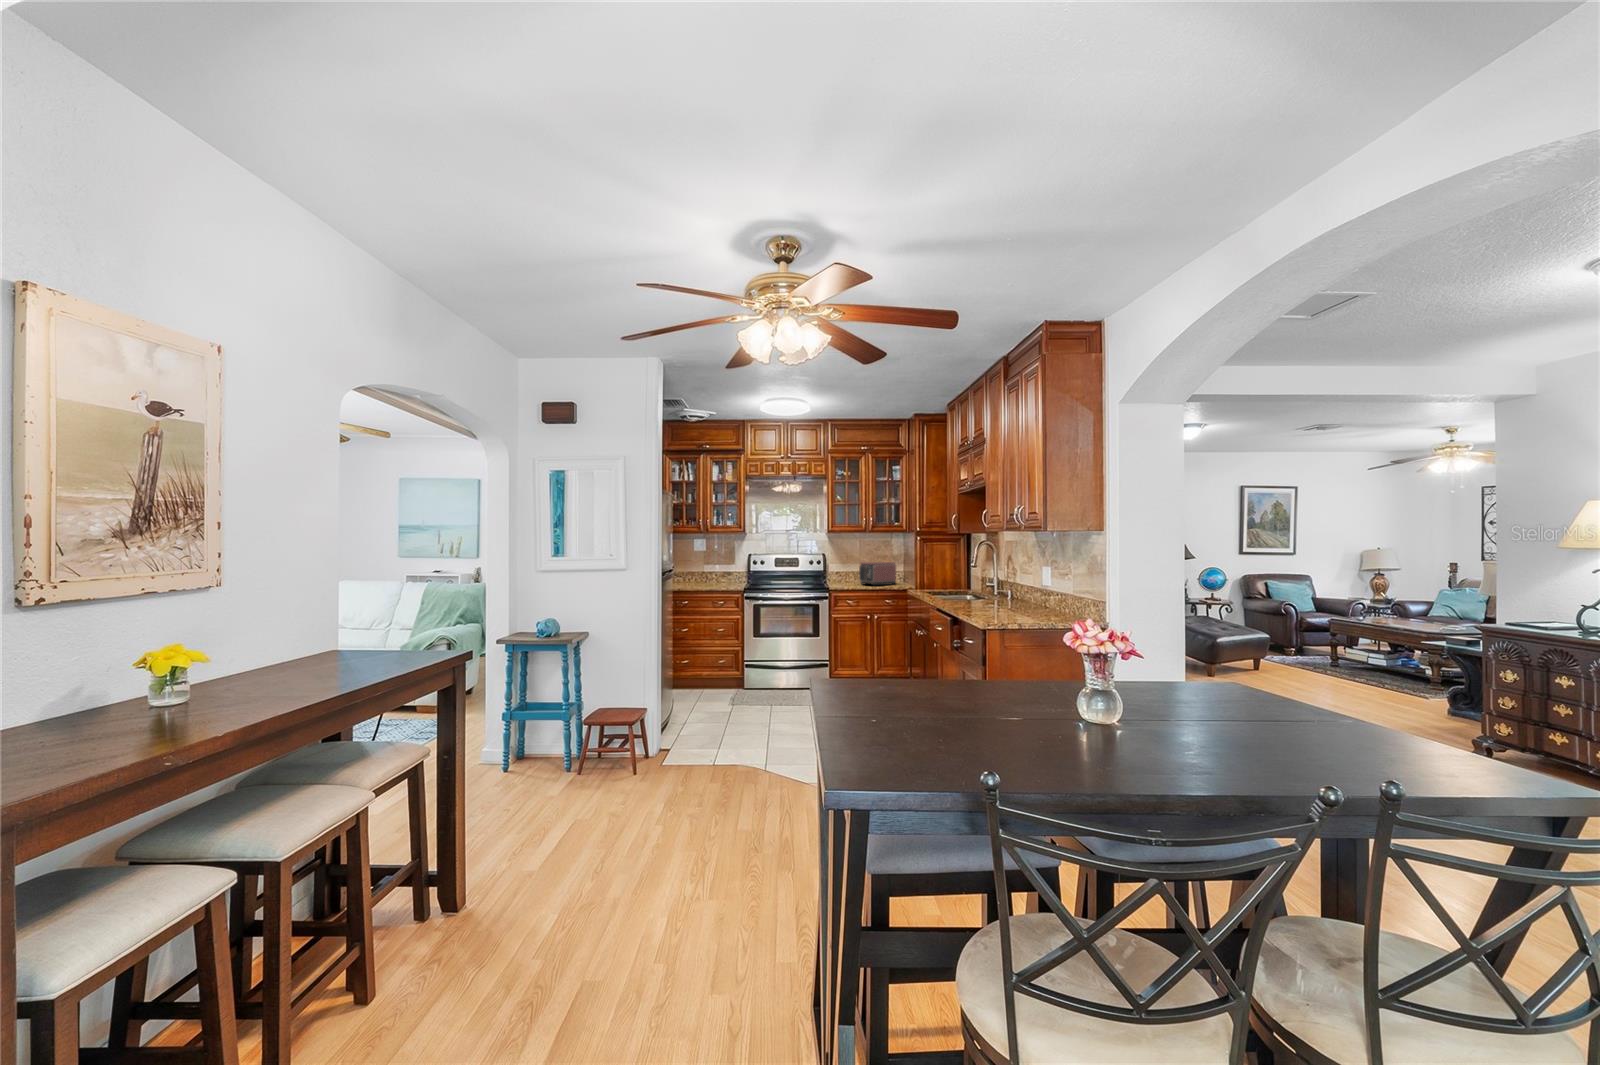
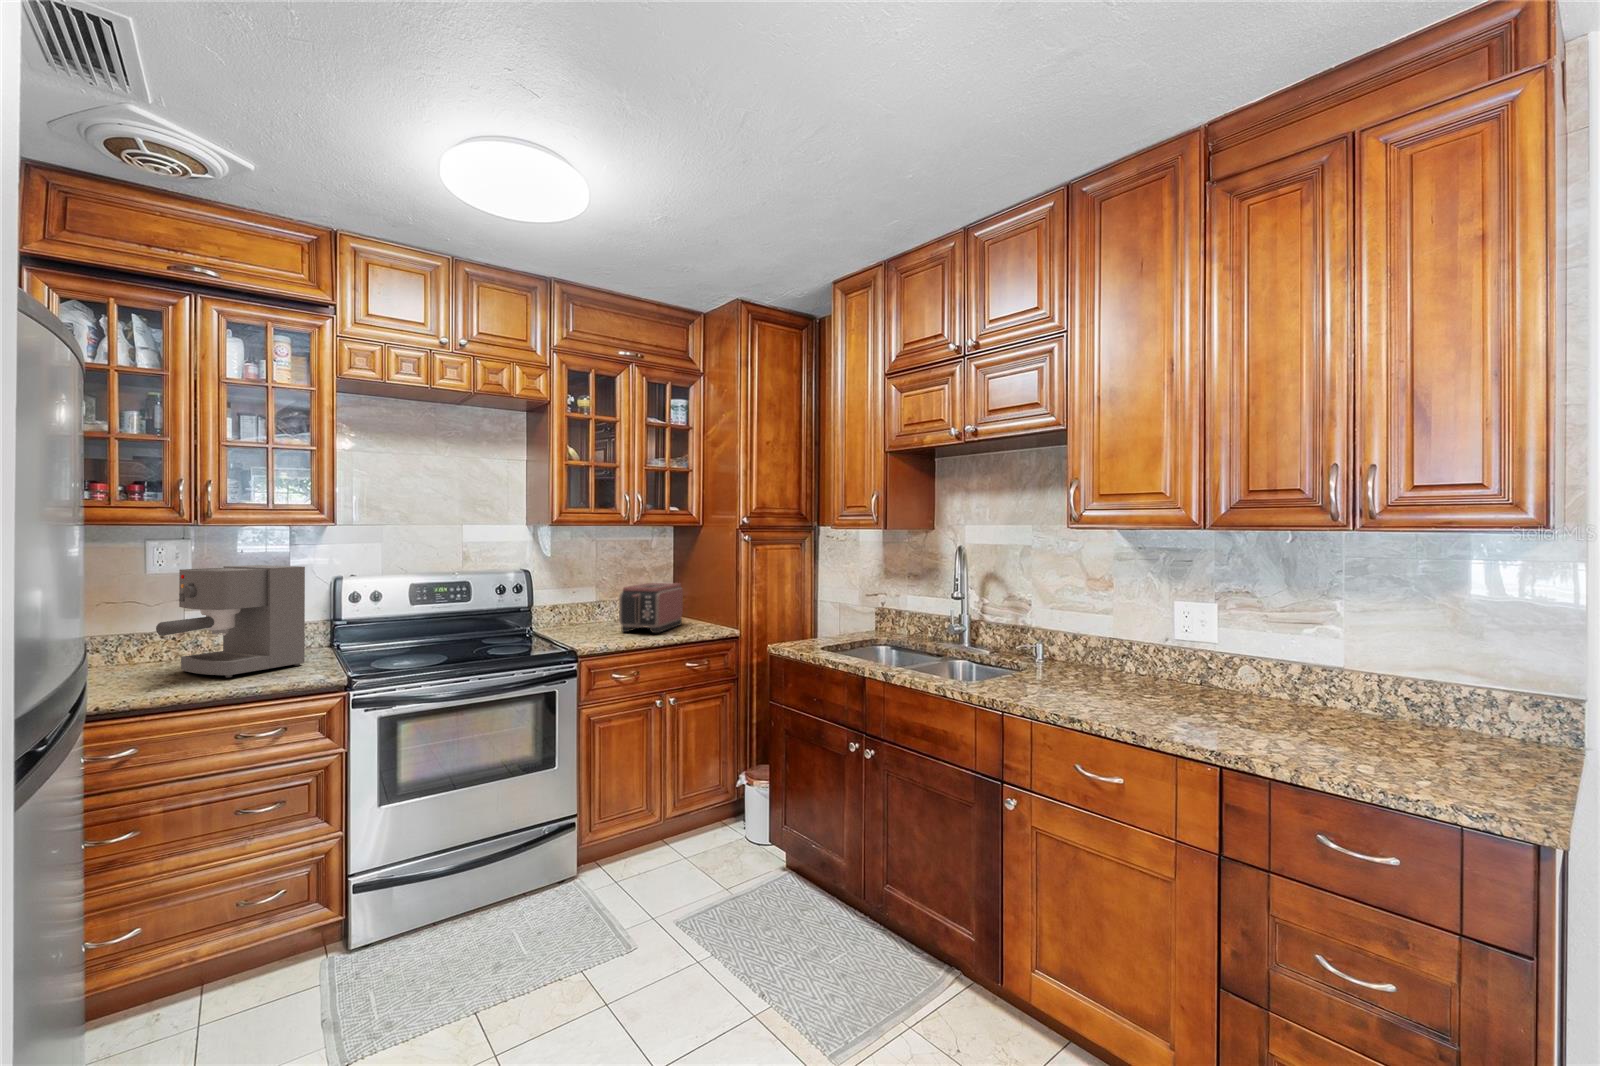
coffee maker: none [693,548,735,586] -> present [156,565,305,677]

